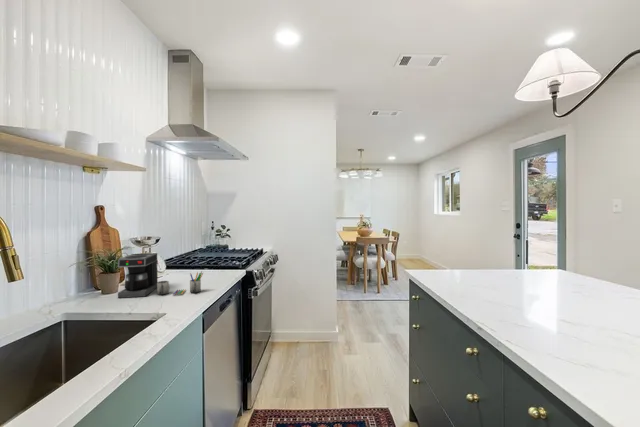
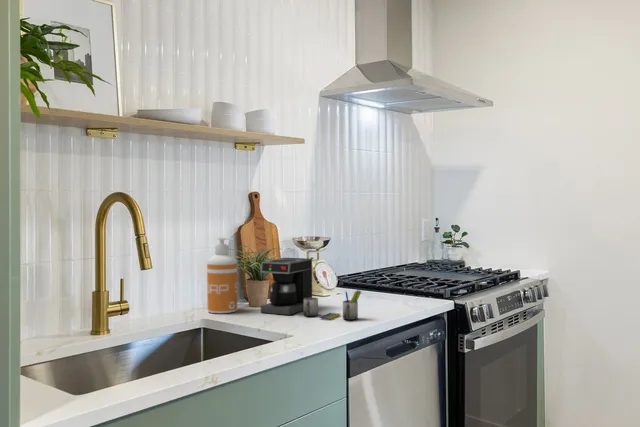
soap dispenser: none [63,242,94,306] -> present [207,237,237,313]

